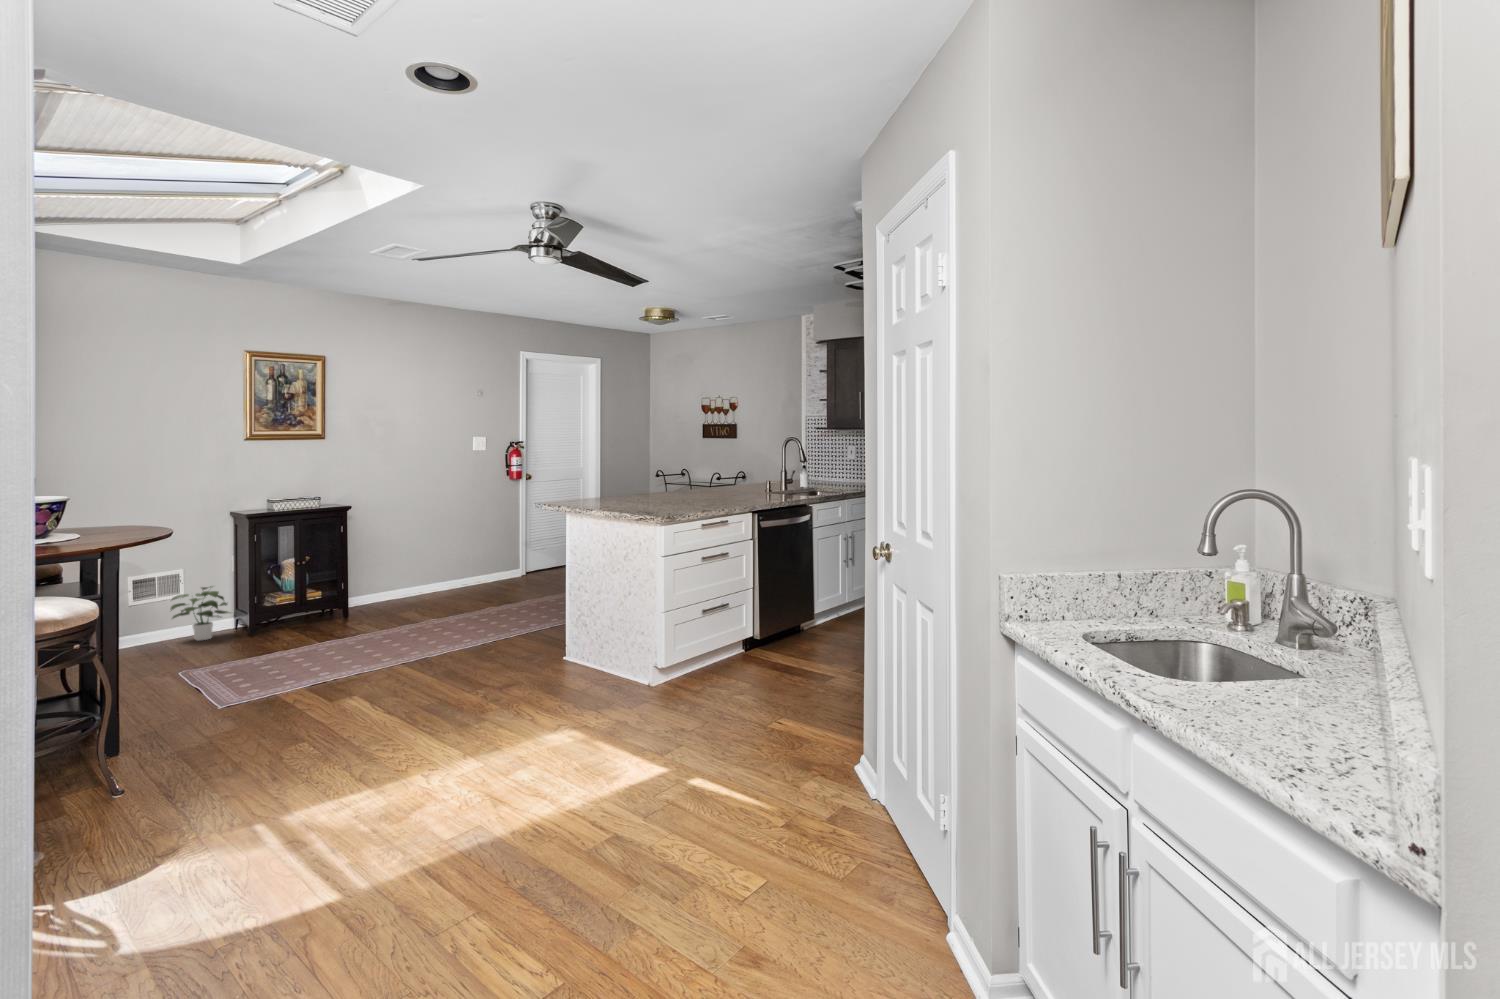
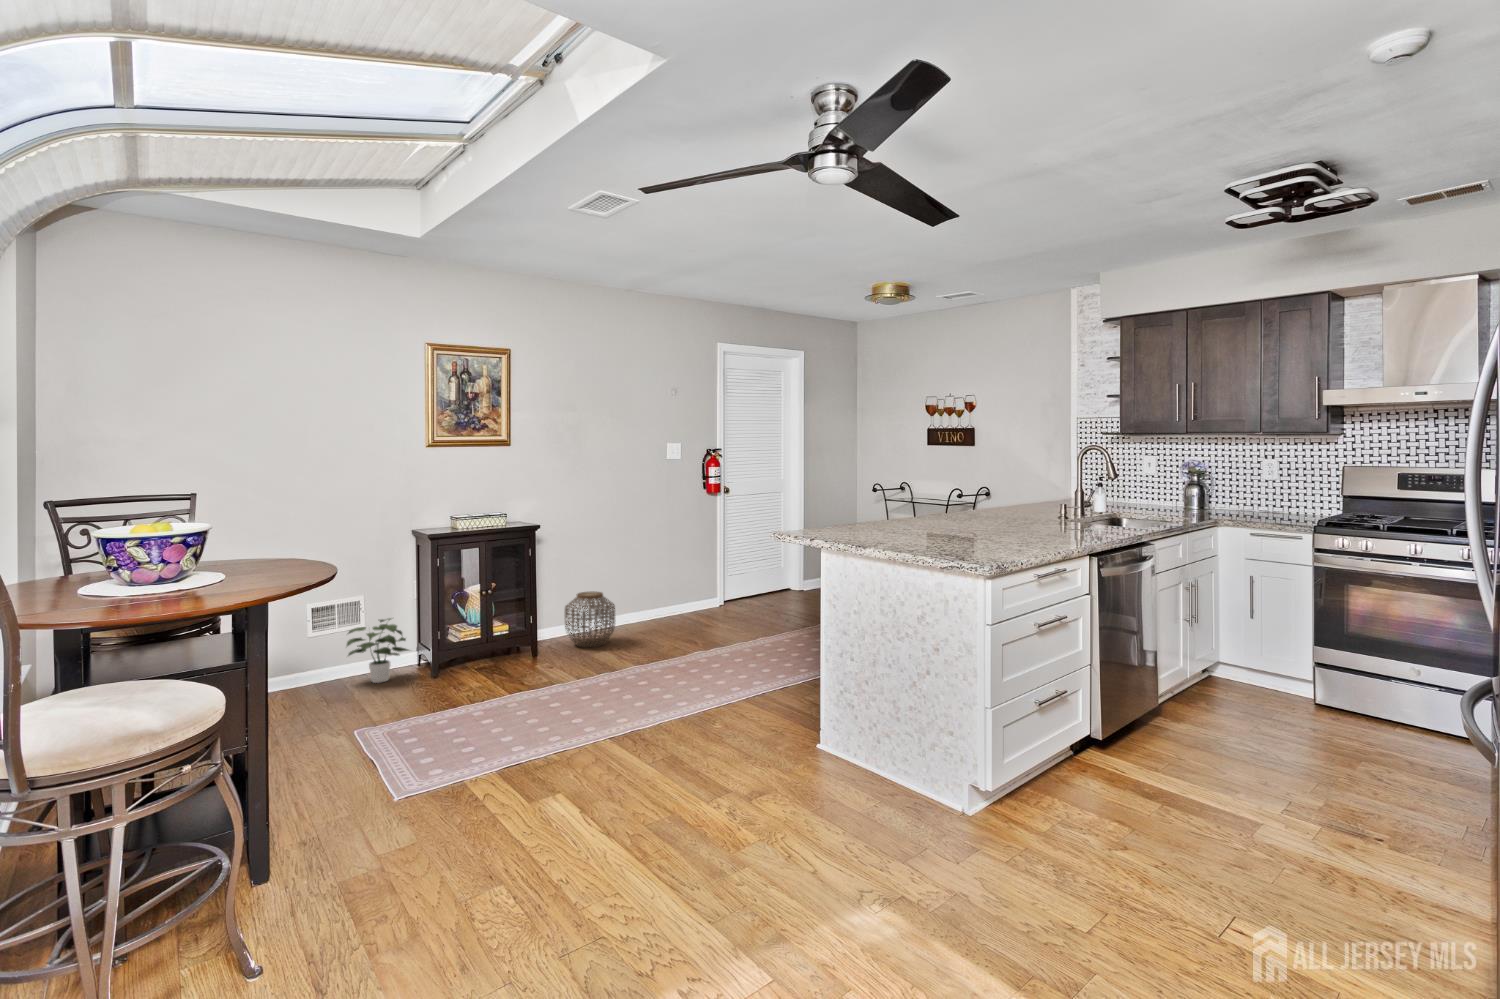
woven basket: none [378,562,424,608] -> present [565,591,615,647]

